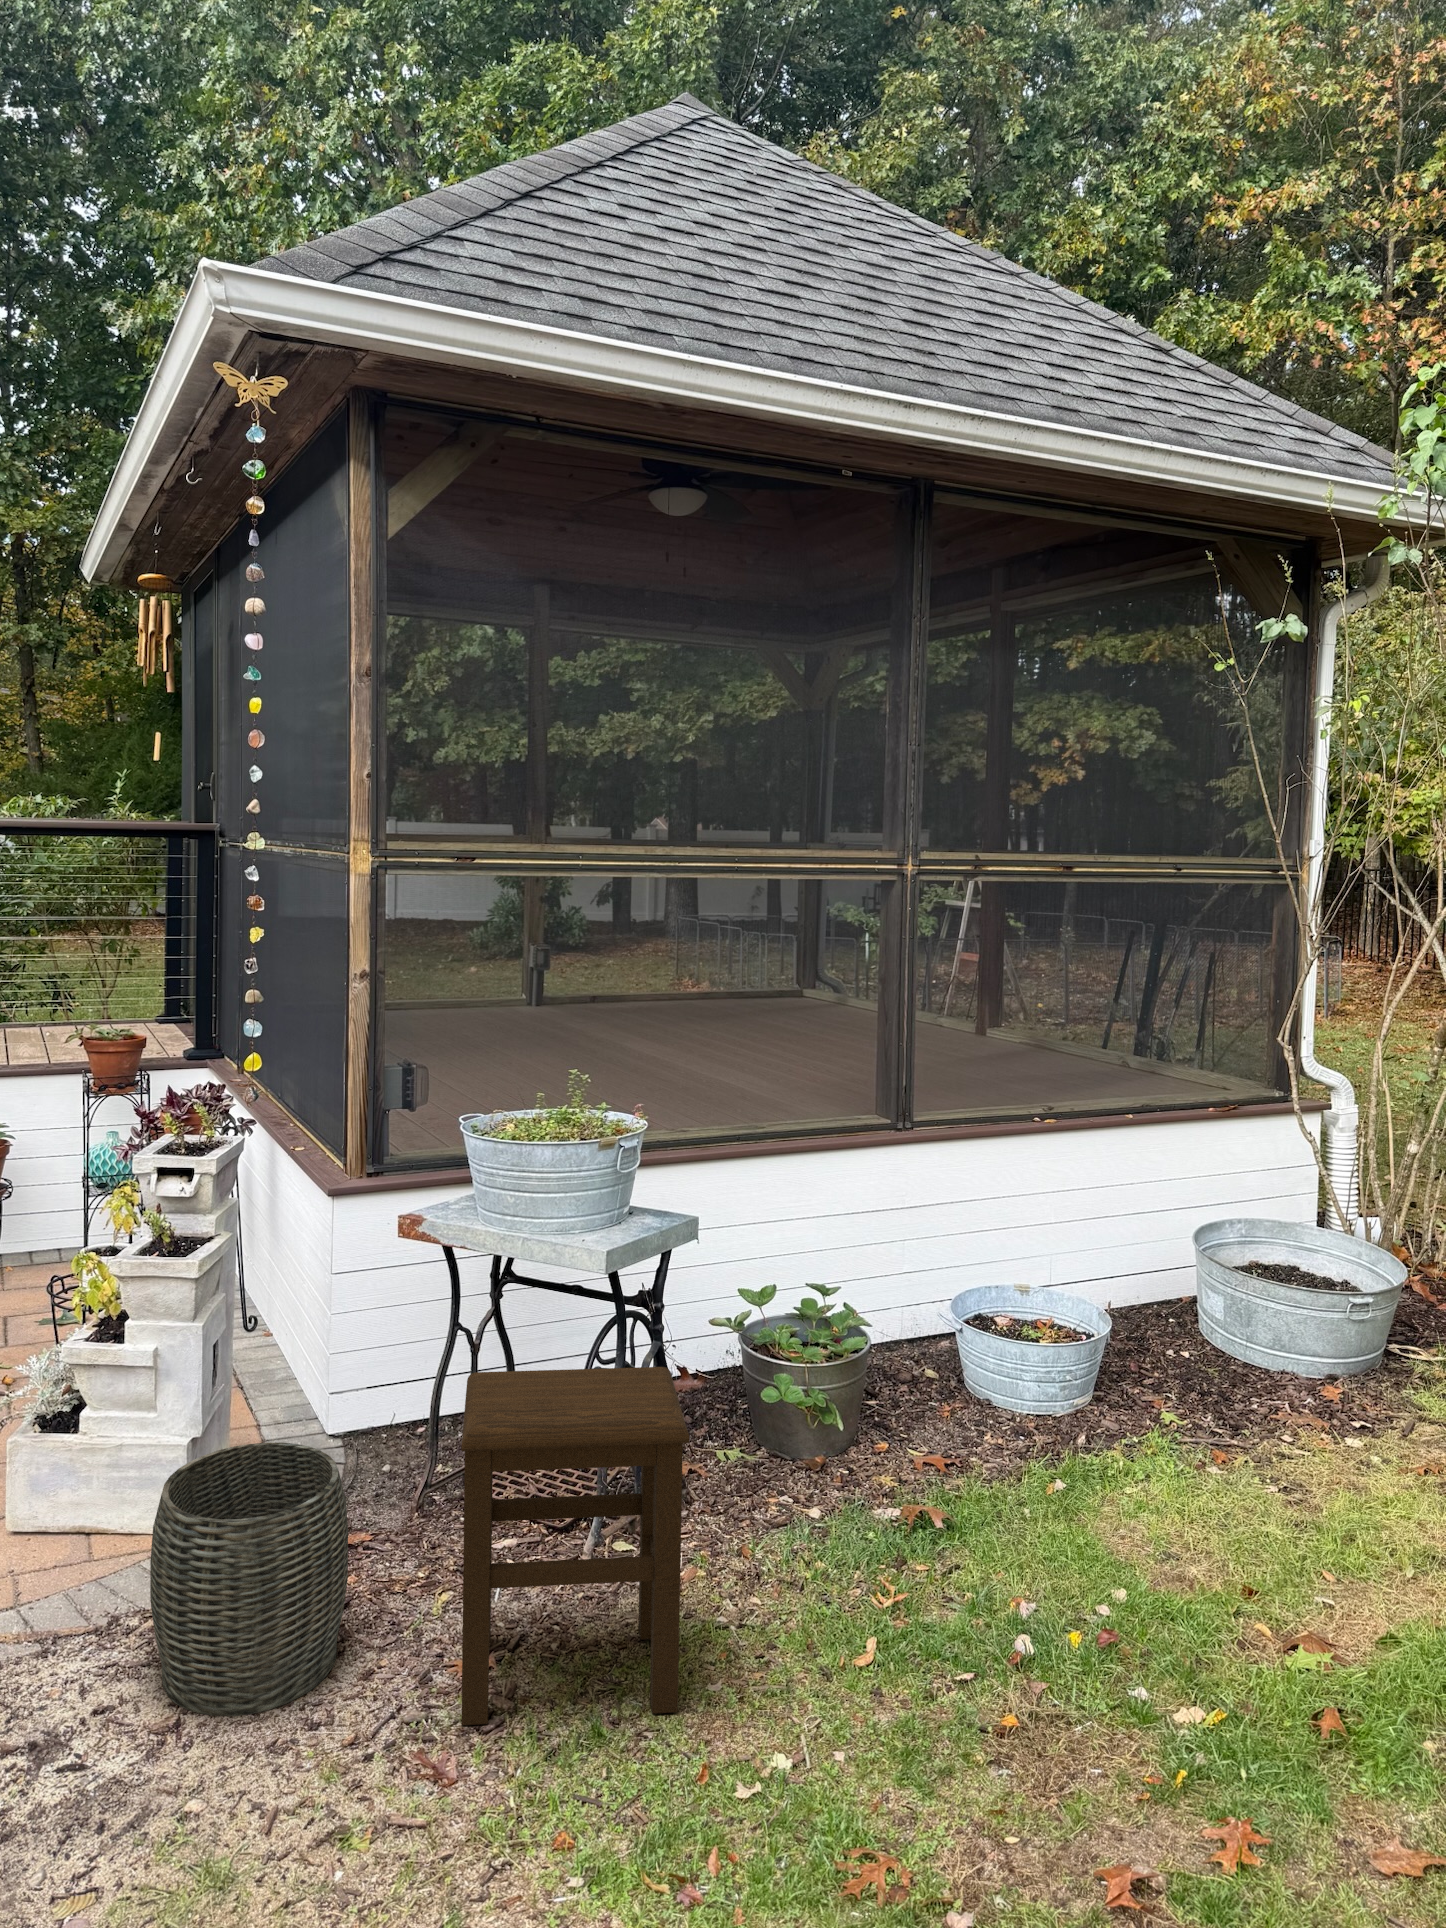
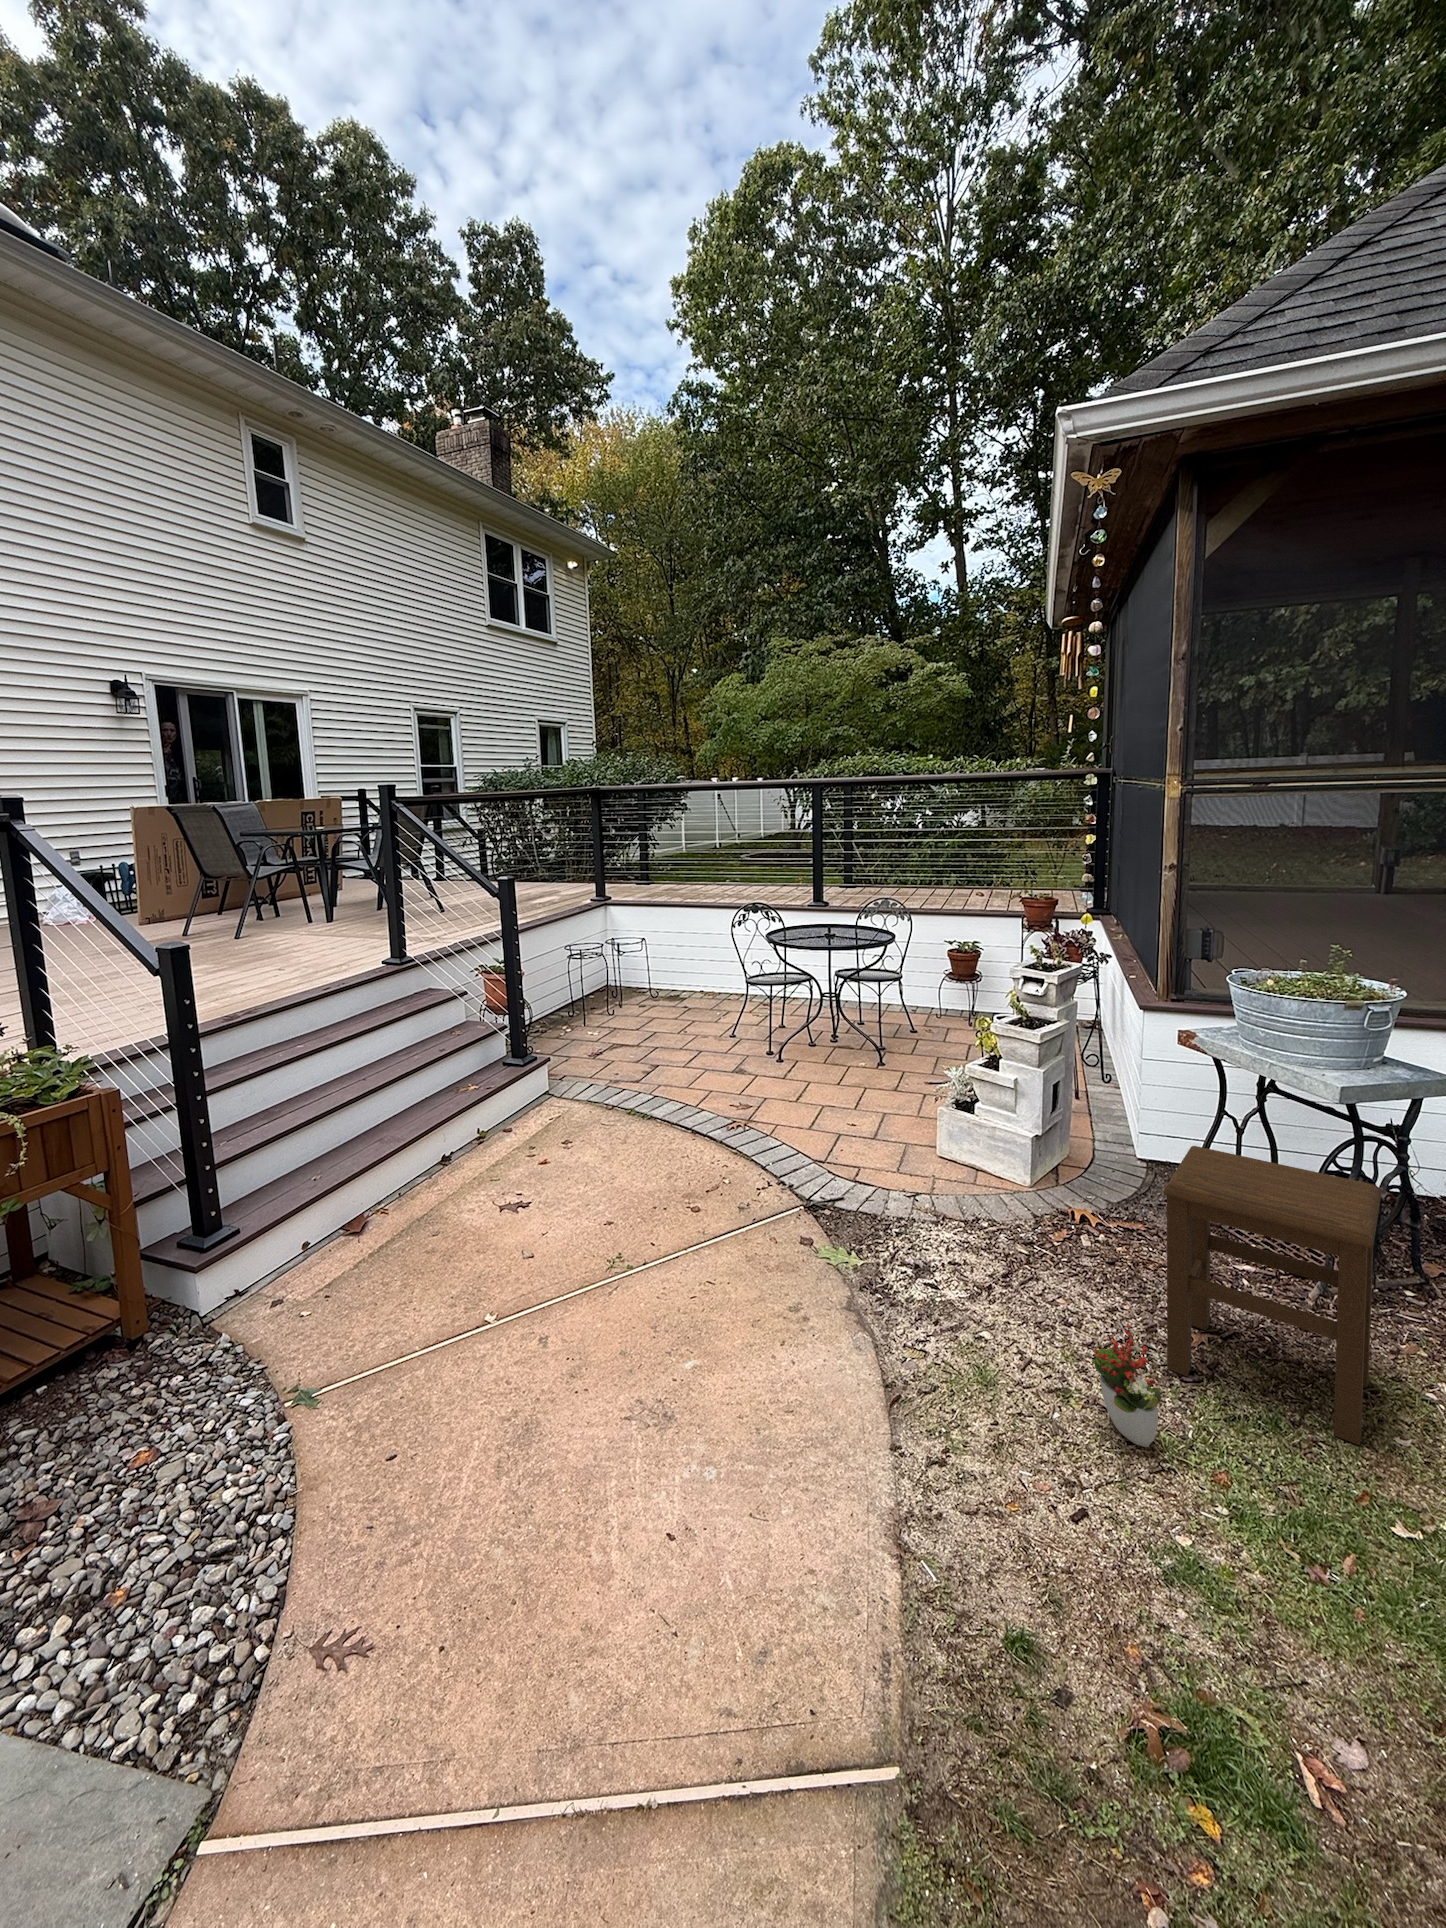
woven basket: present [150,1442,348,1716] -> none [981,1148,1103,1304]
decorative plant: none [393,1666,491,1857] -> present [1092,1324,1161,1447]

